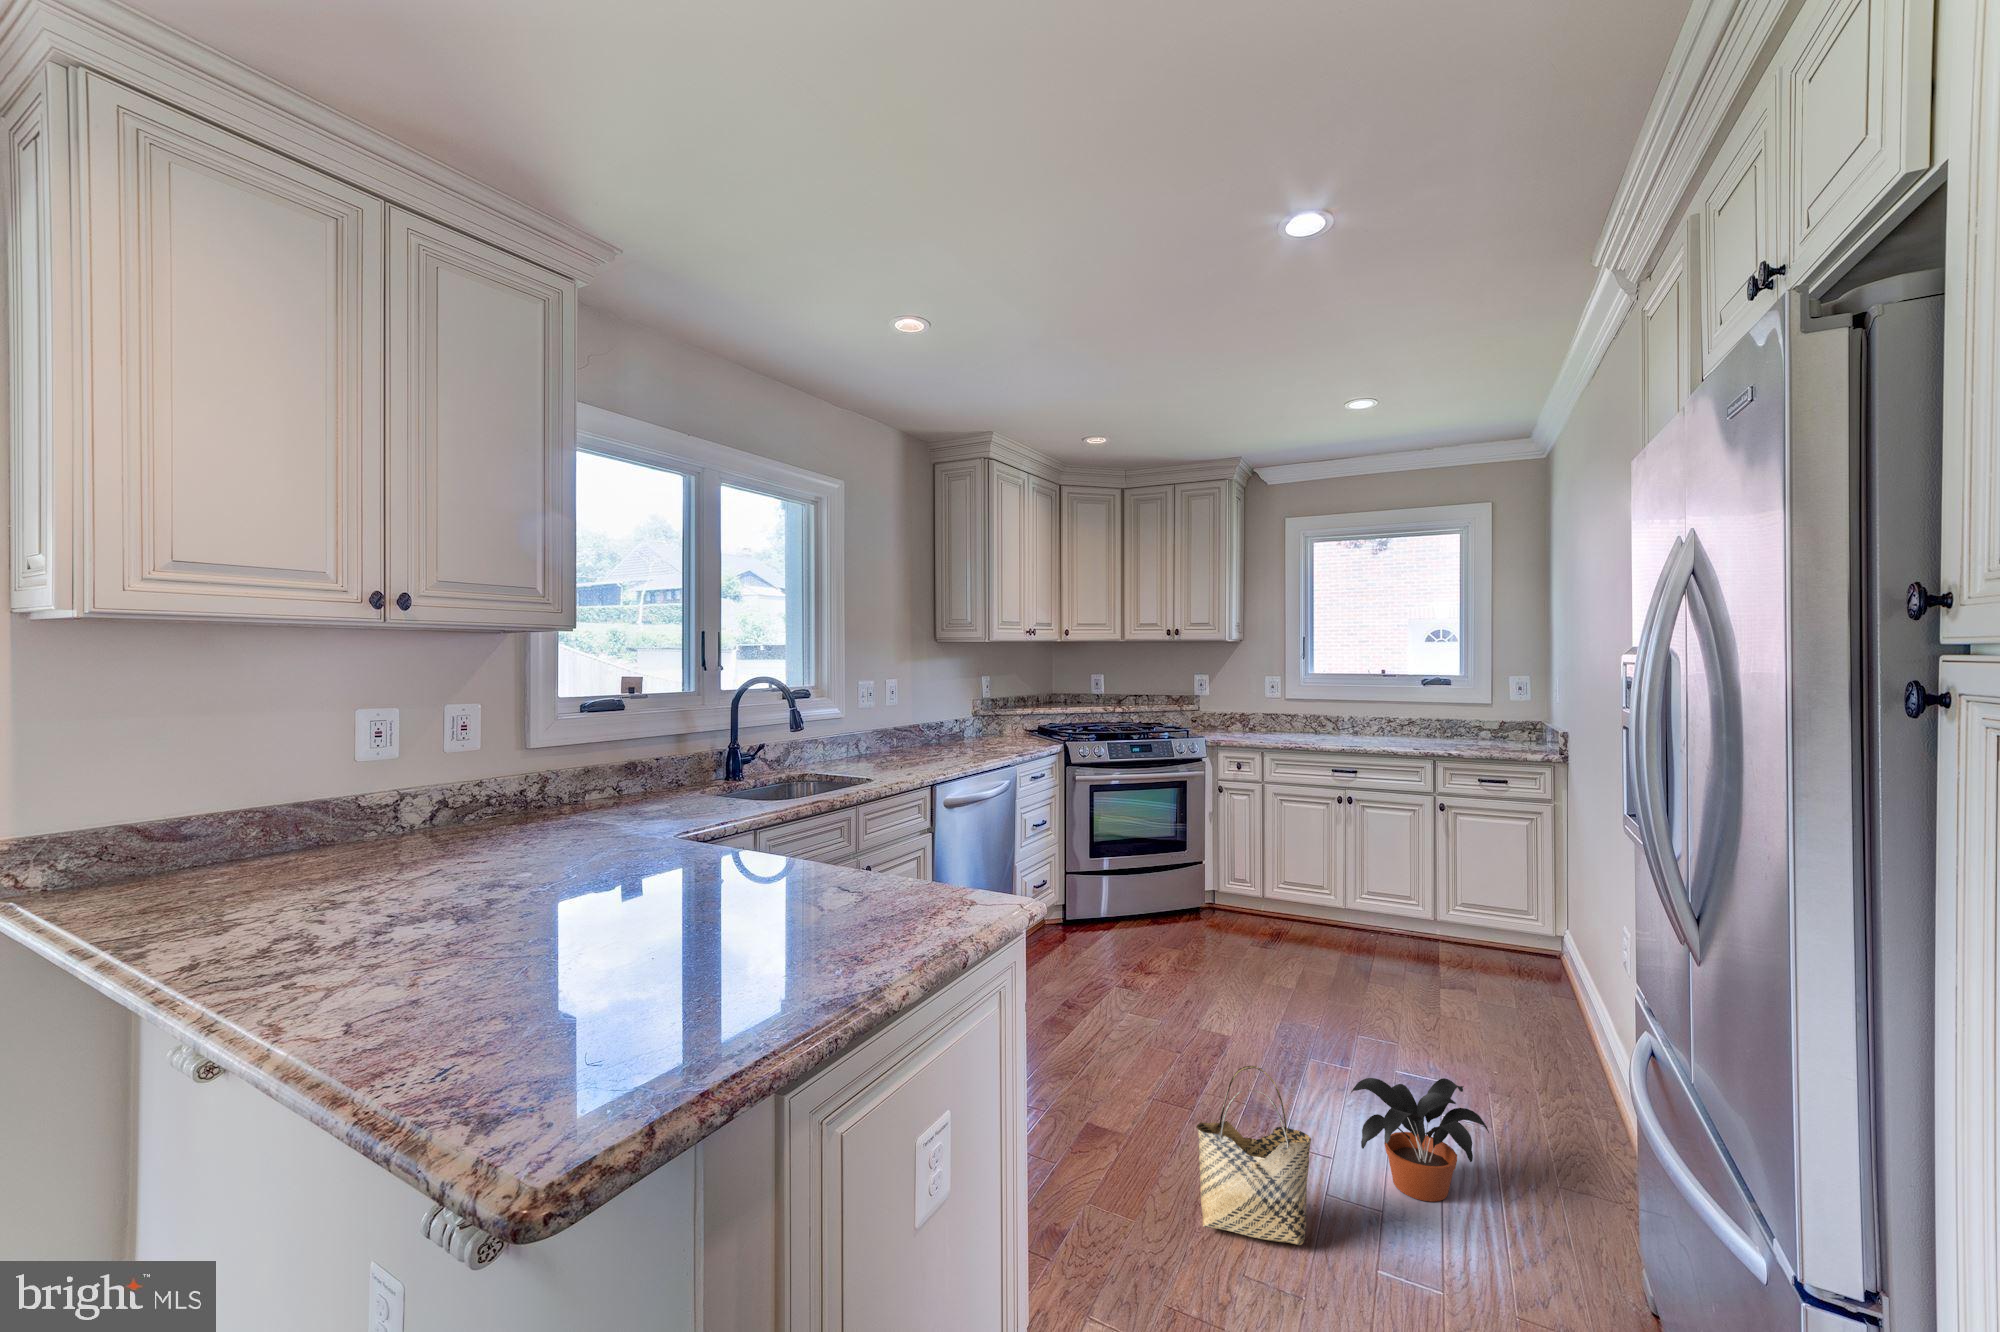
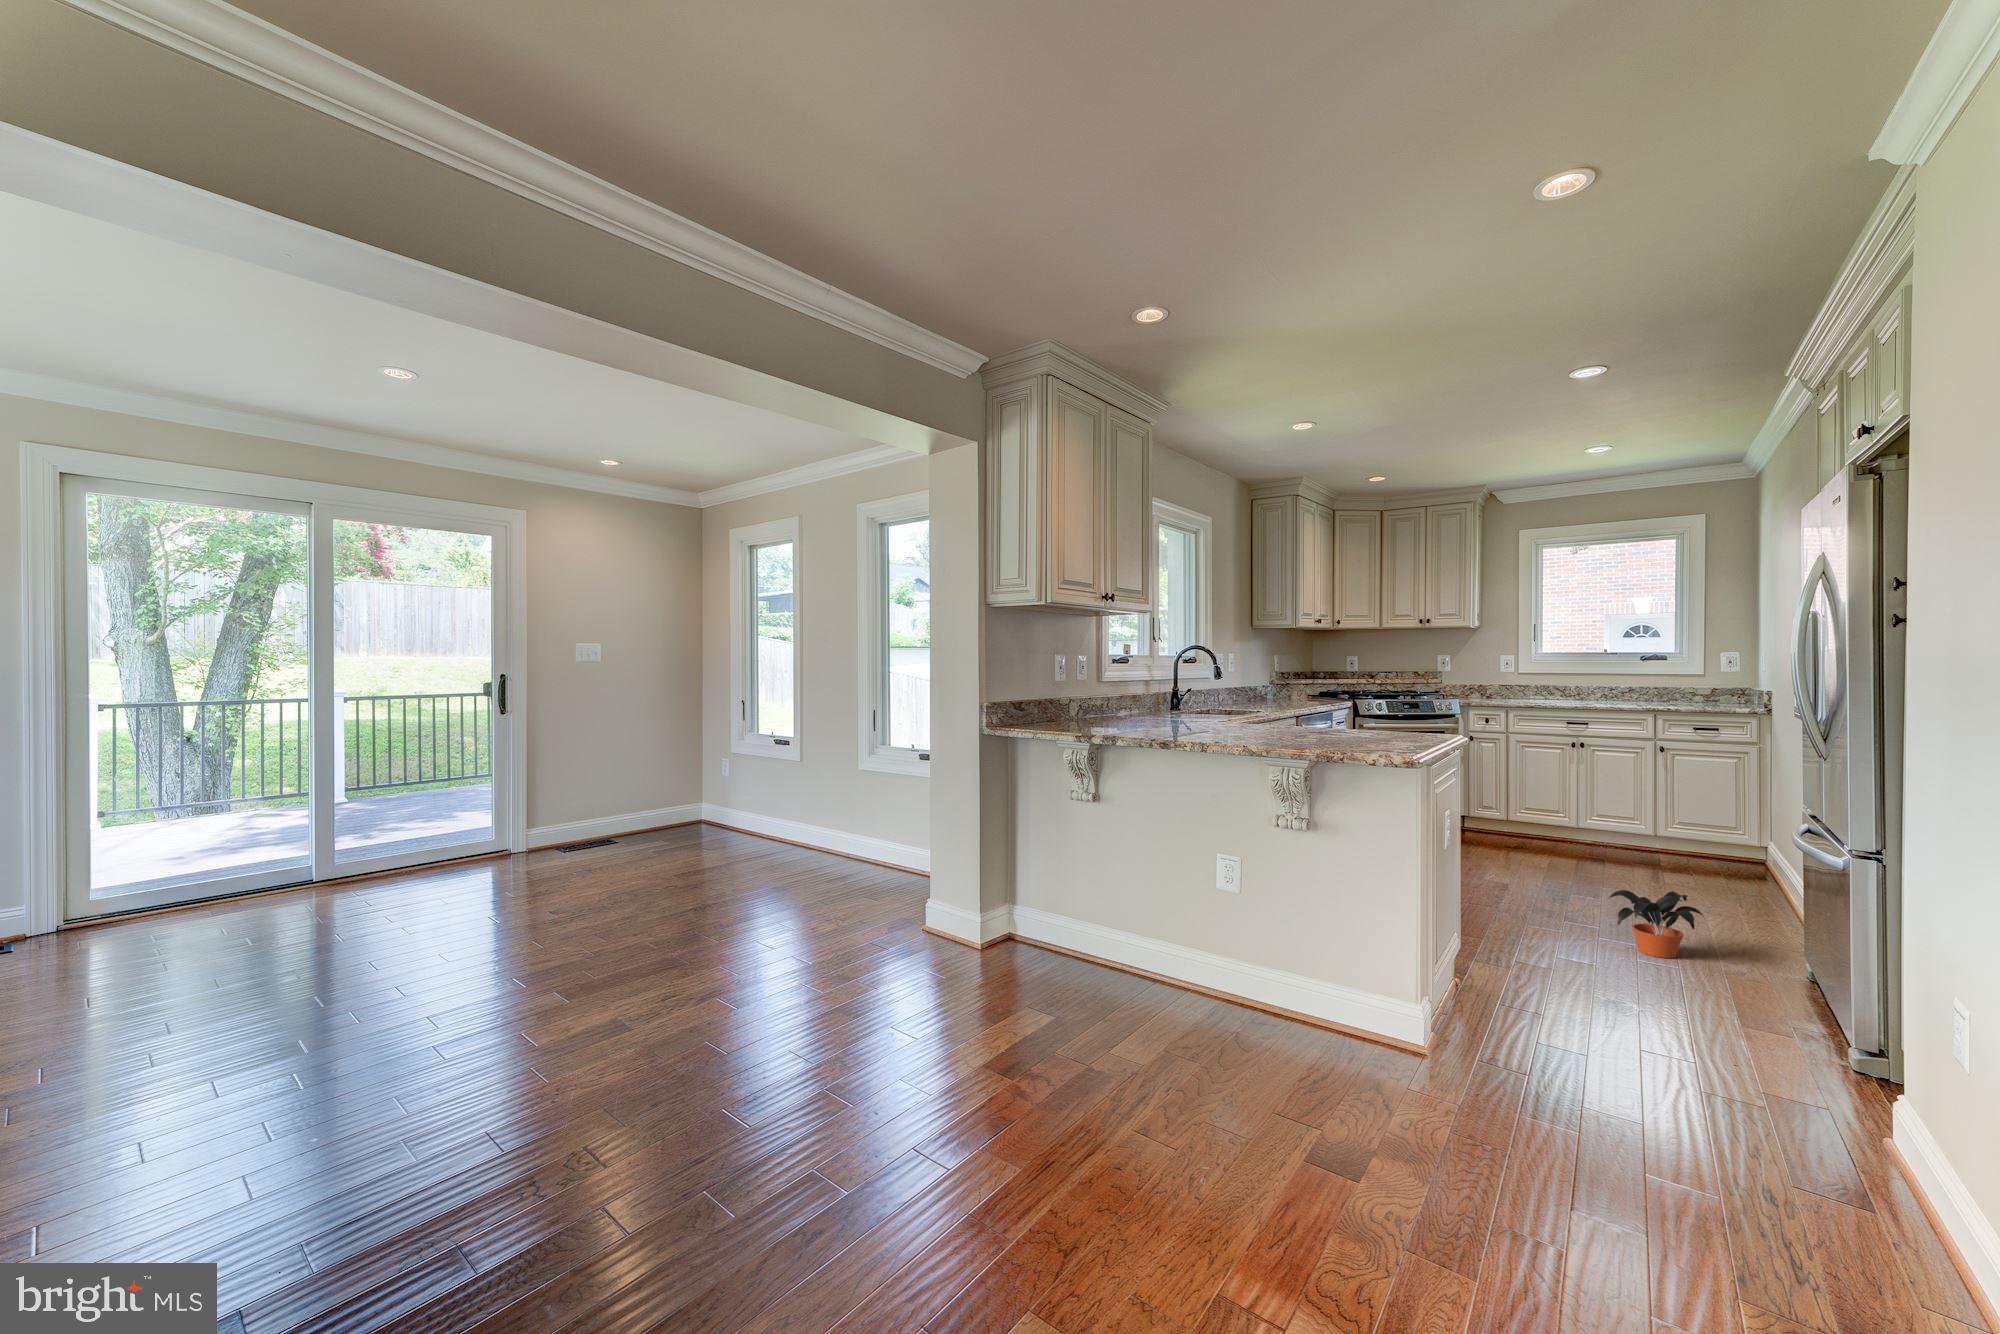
woven basket: present [1196,1066,1311,1245] -> none [1513,870,1588,964]

